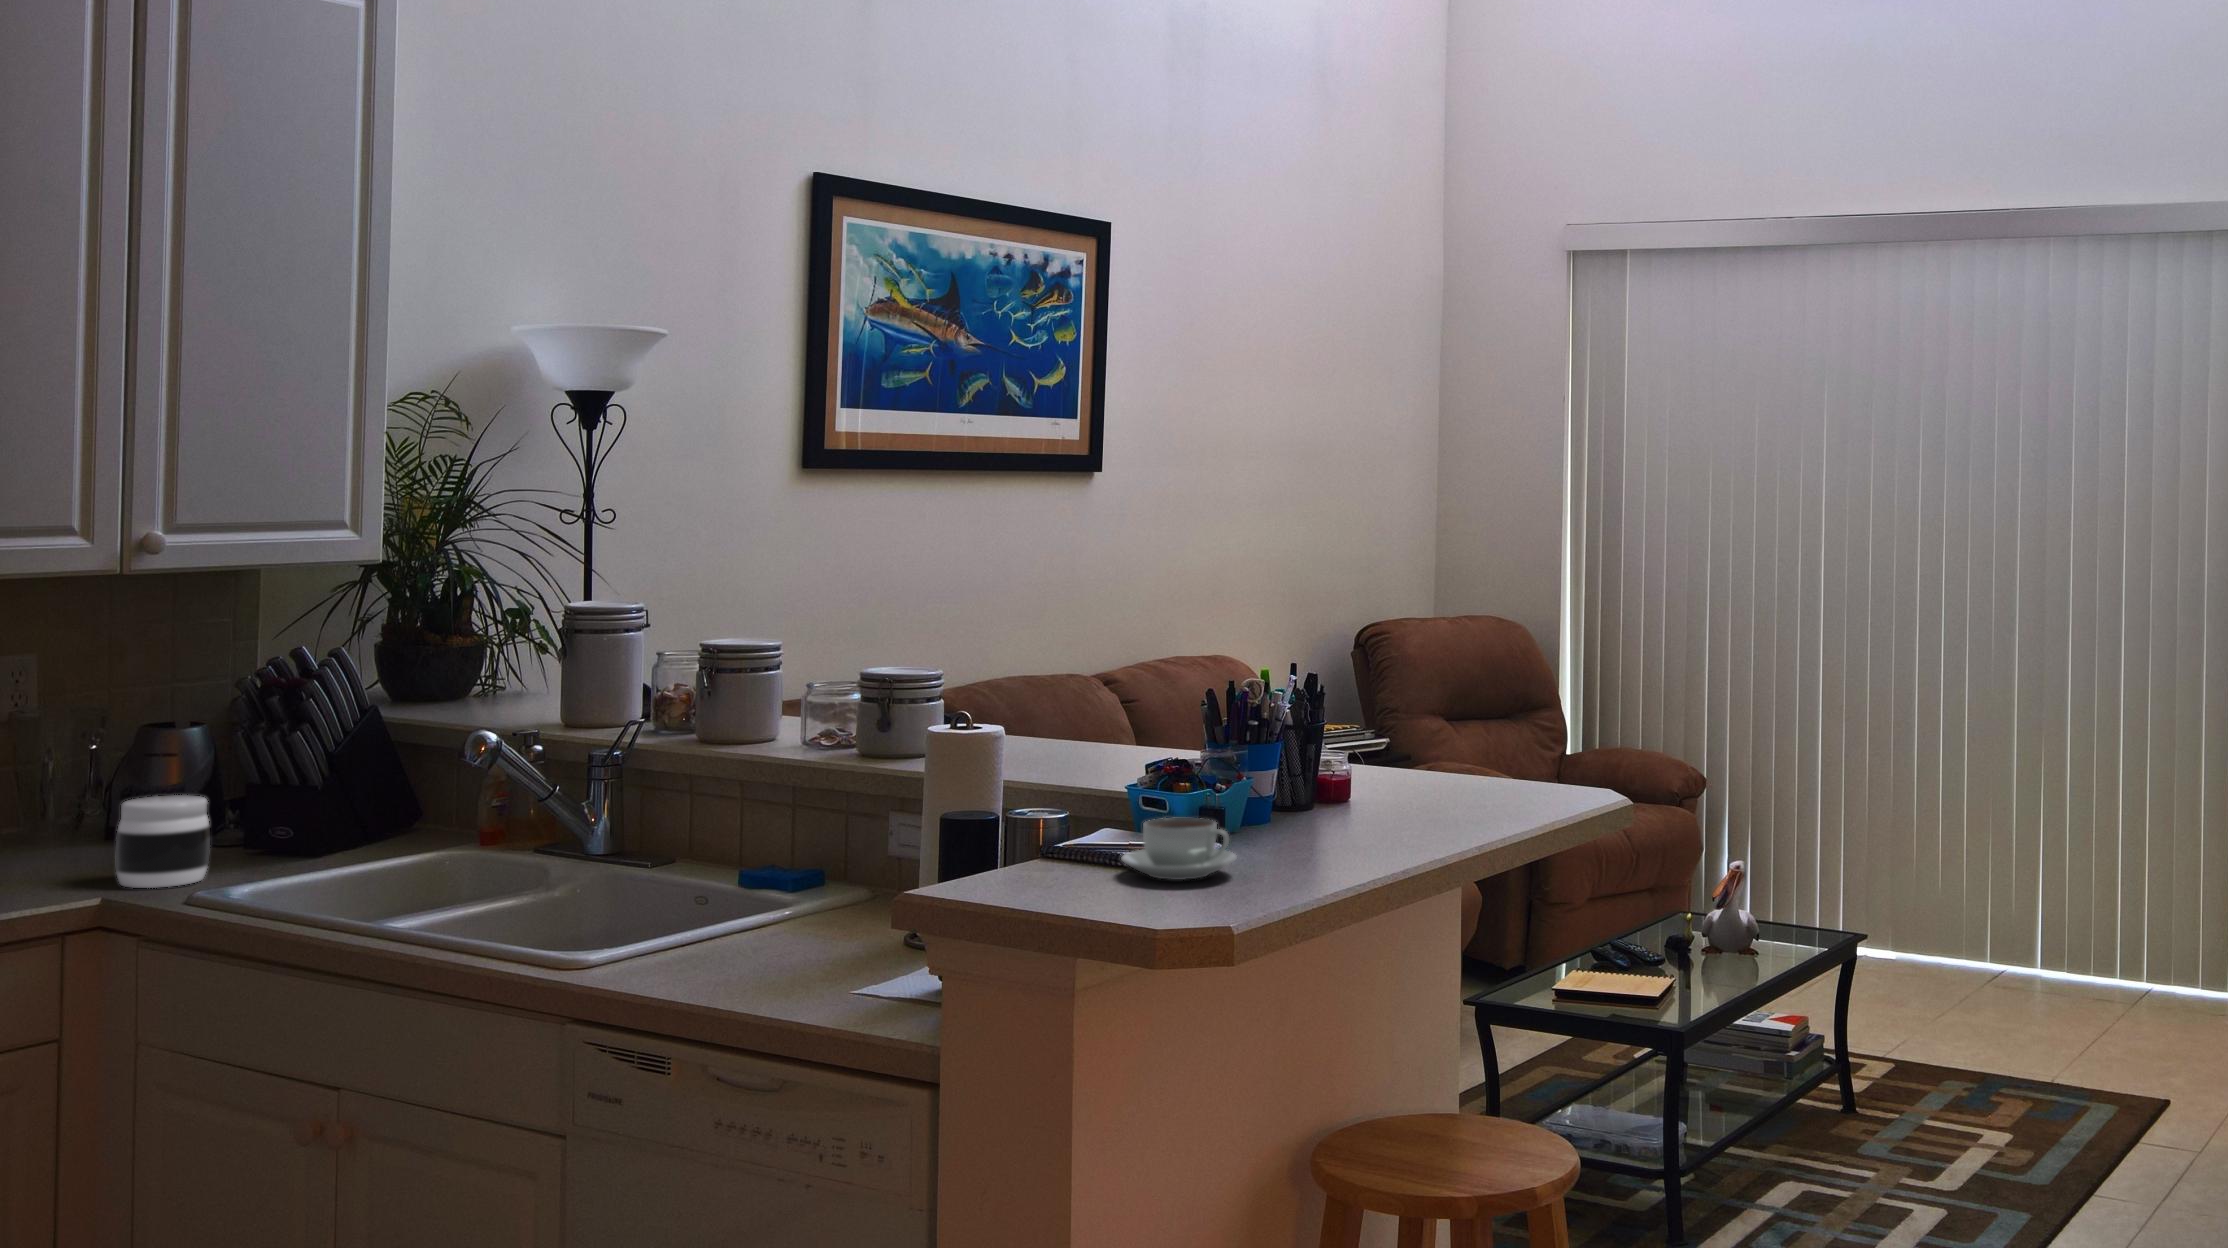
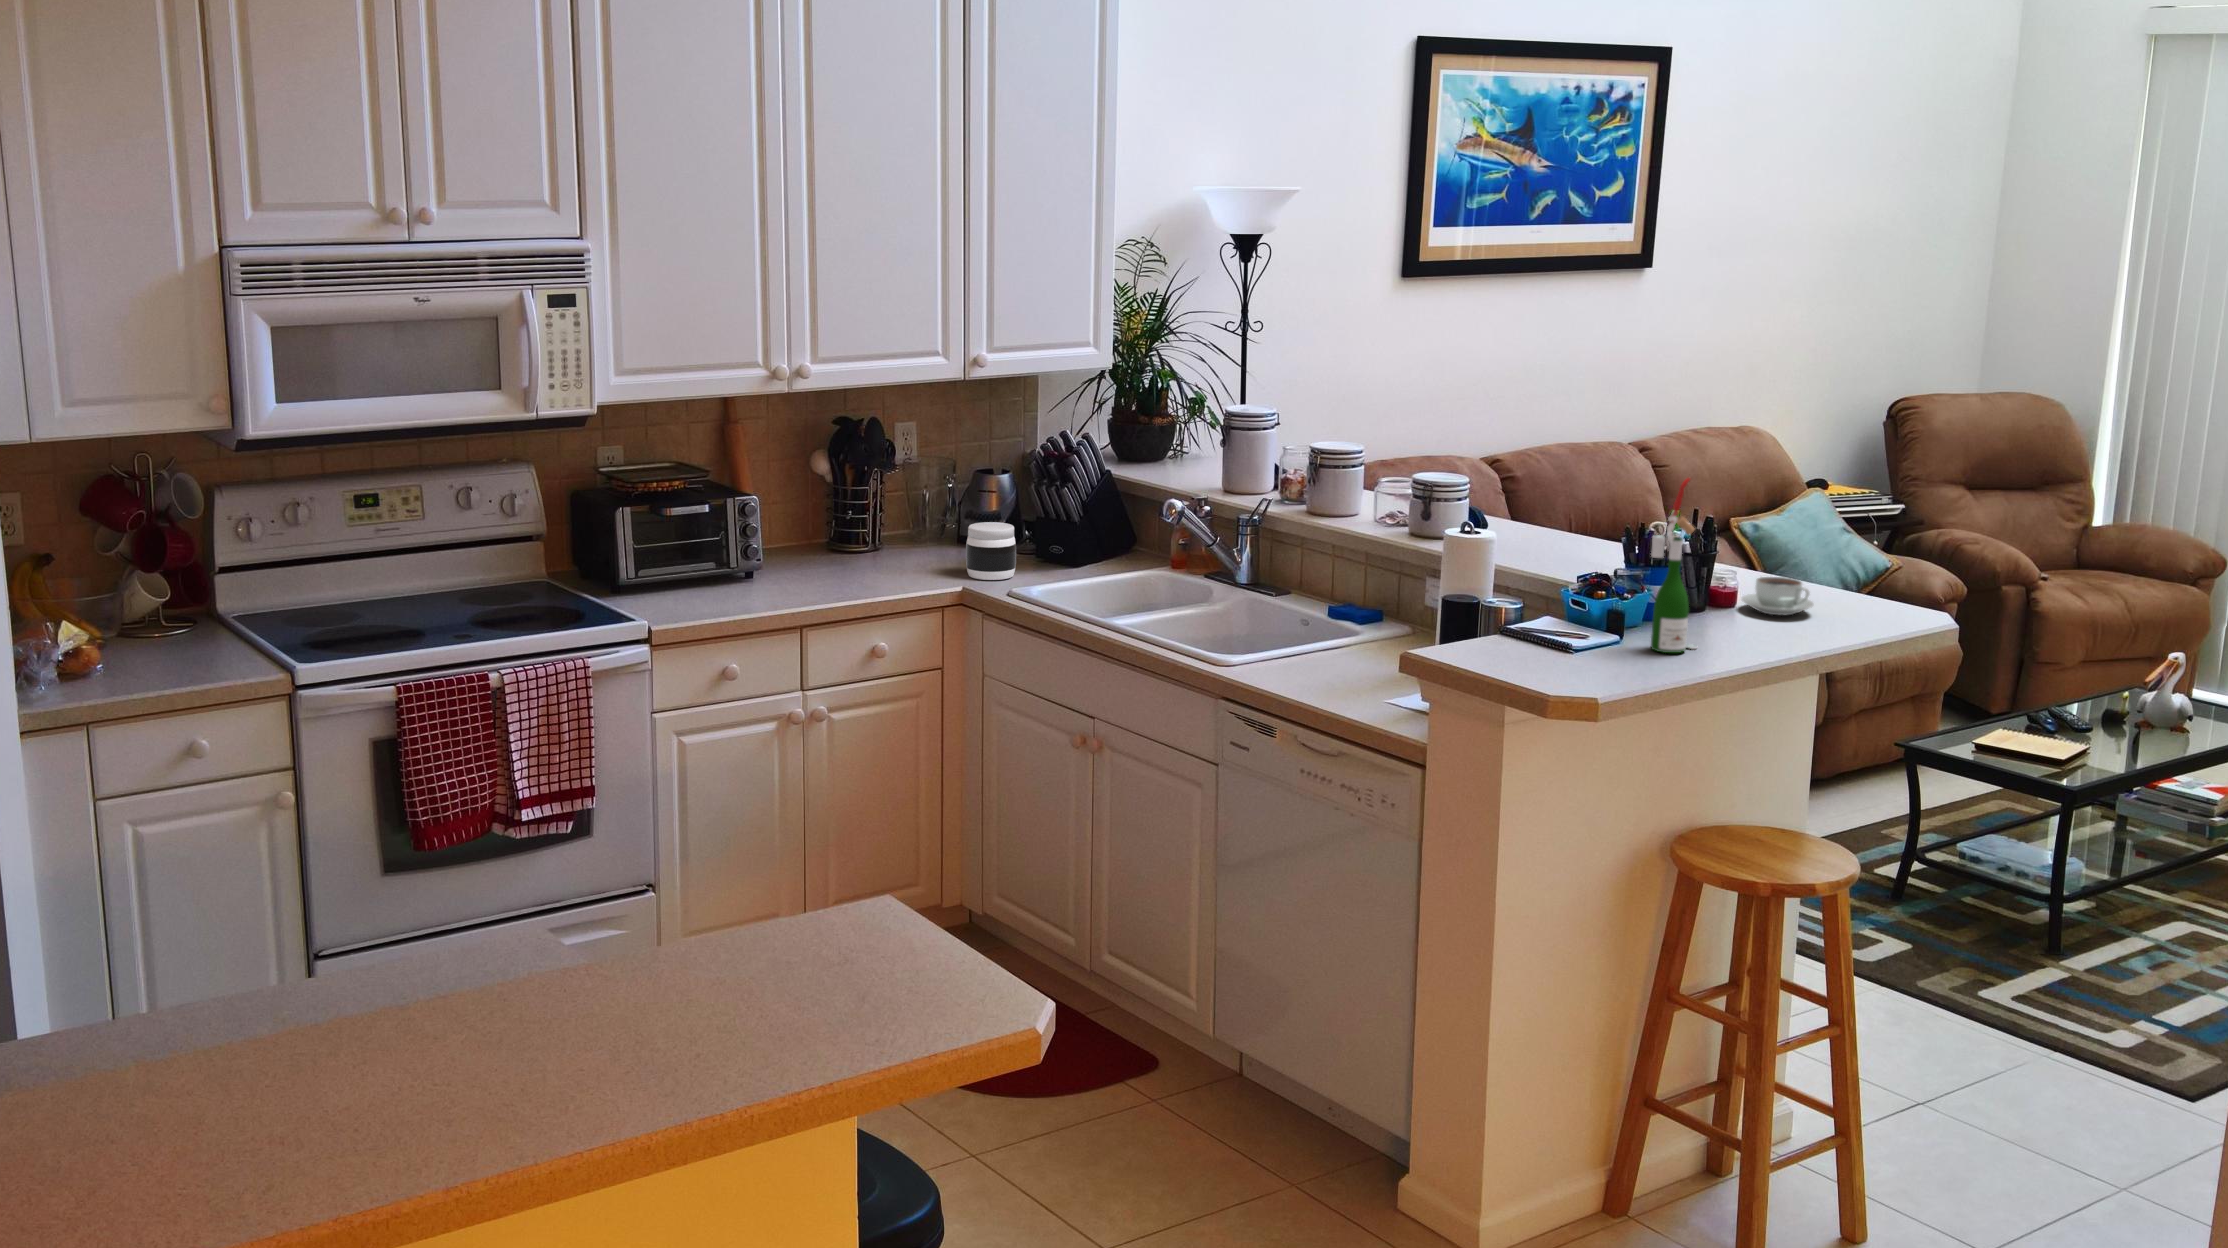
wine bottle: none [1259,599,1328,854] -> present [1651,478,1697,653]
coffee cup: present [1122,818,1236,880] -> present [1742,577,1814,615]

